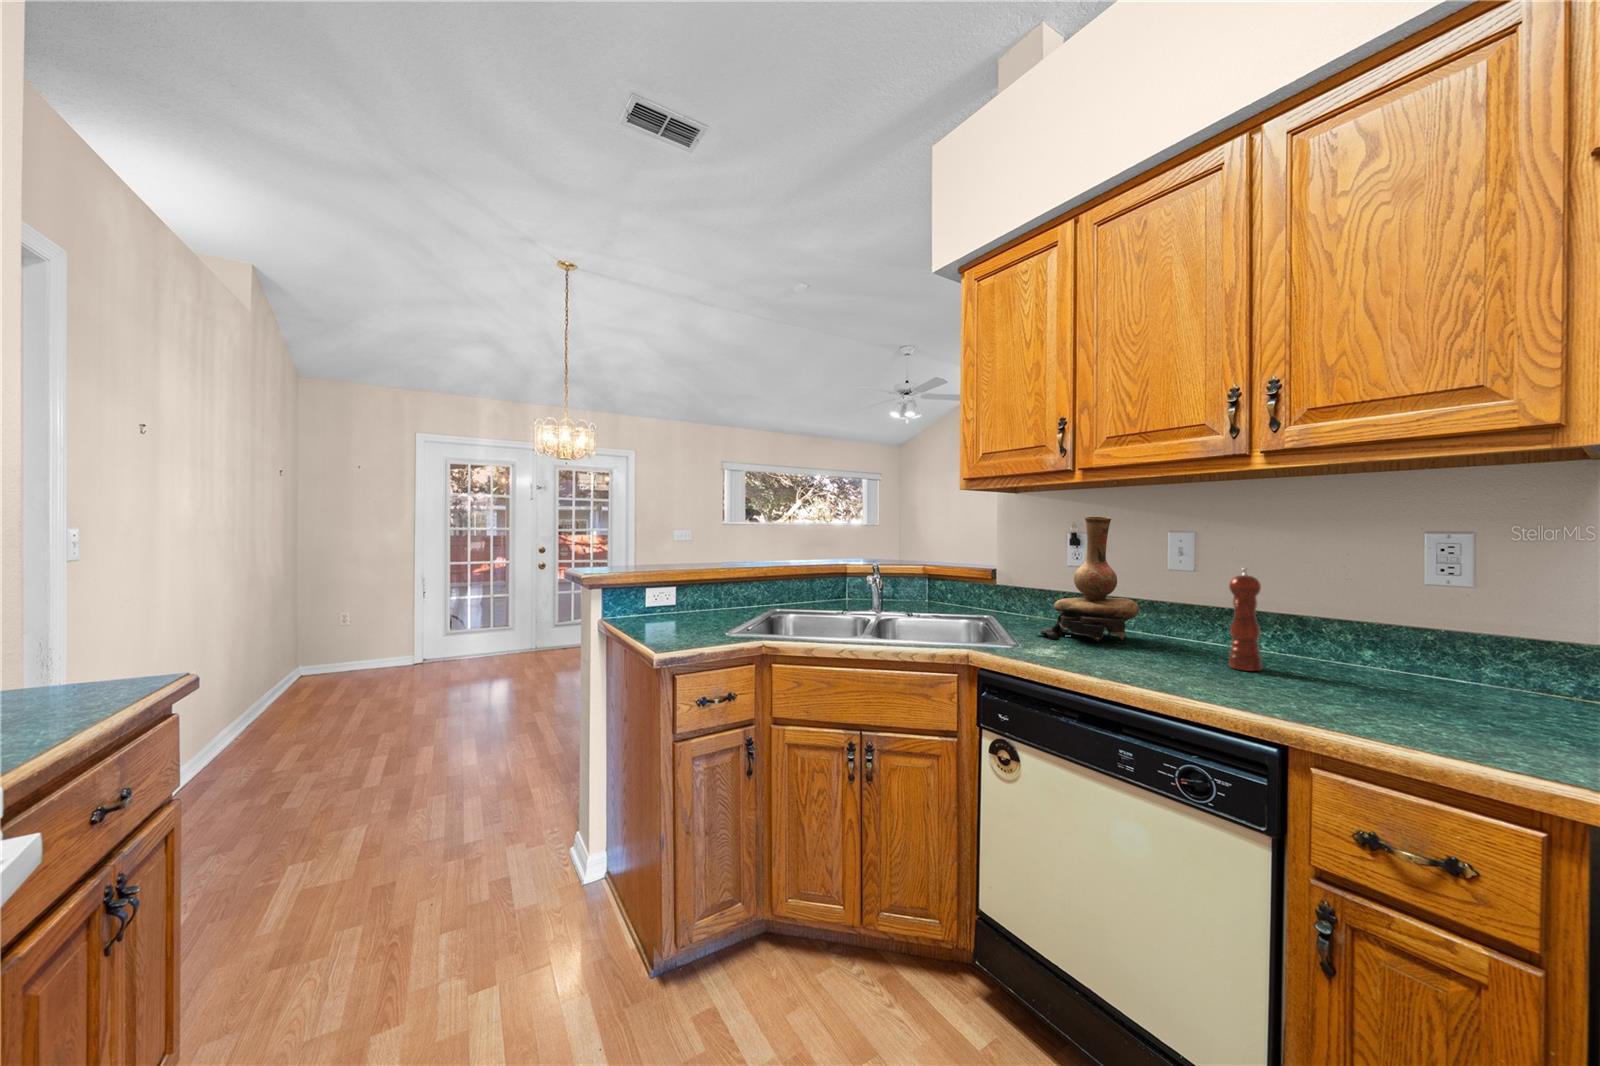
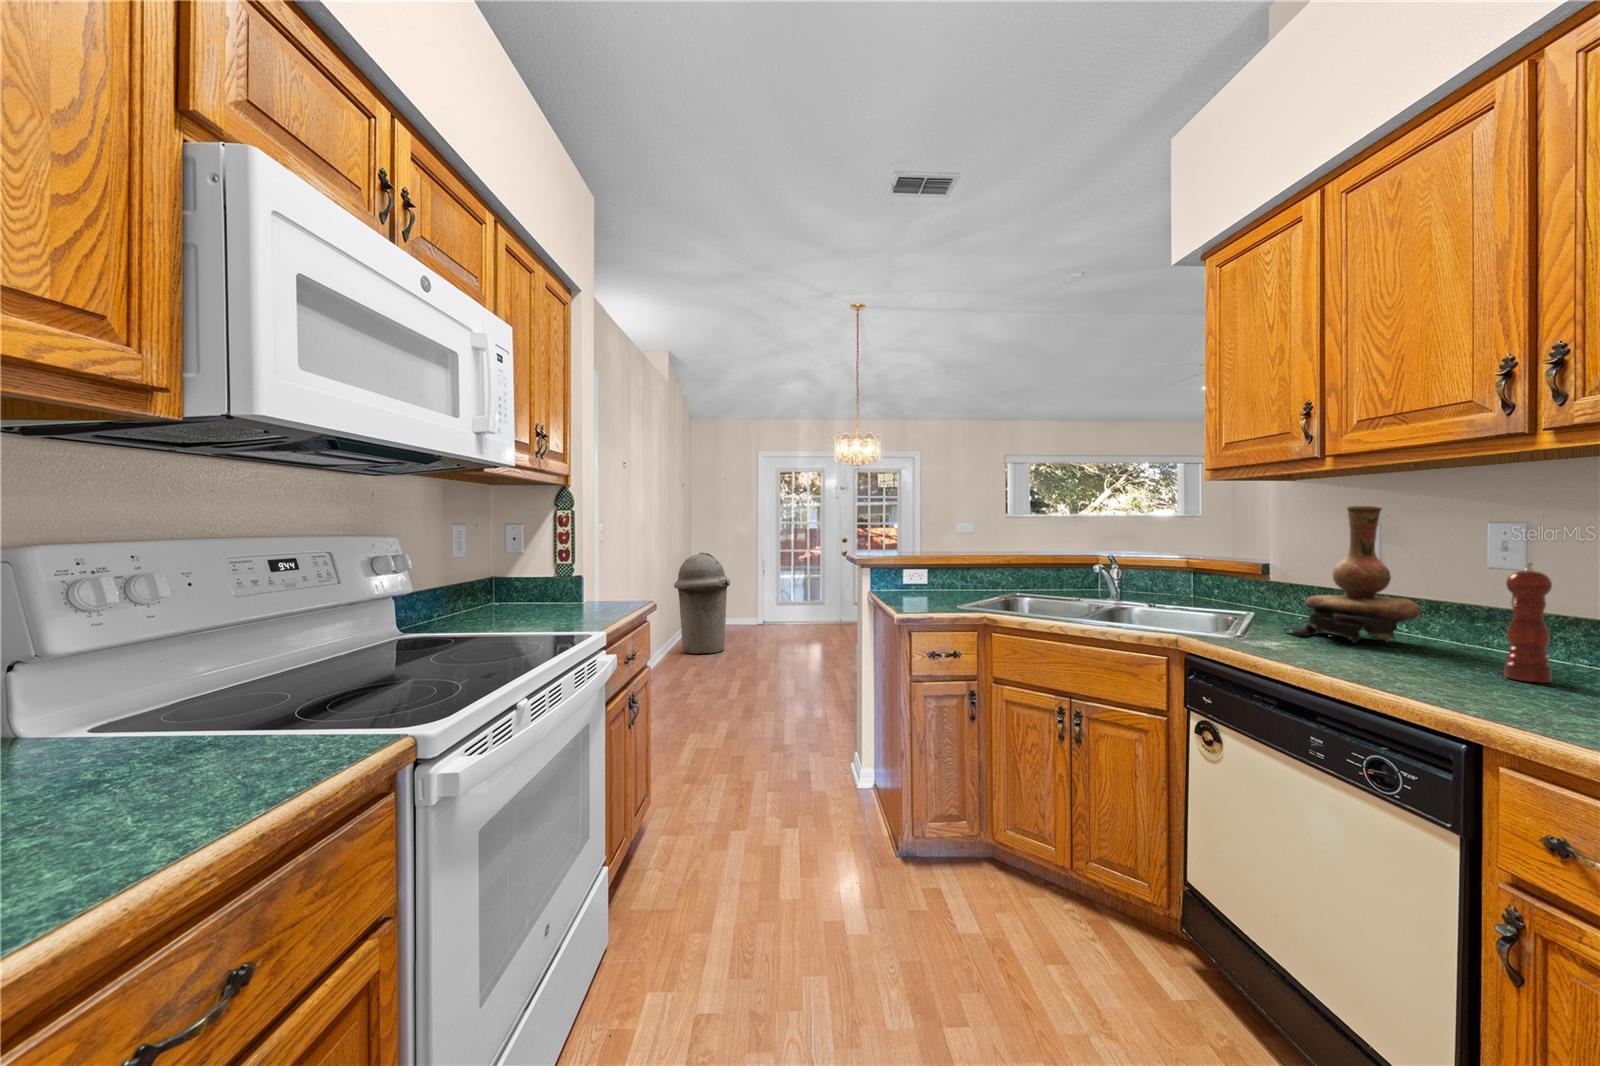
trash can: none [291,574,384,711] -> present [674,553,730,654]

